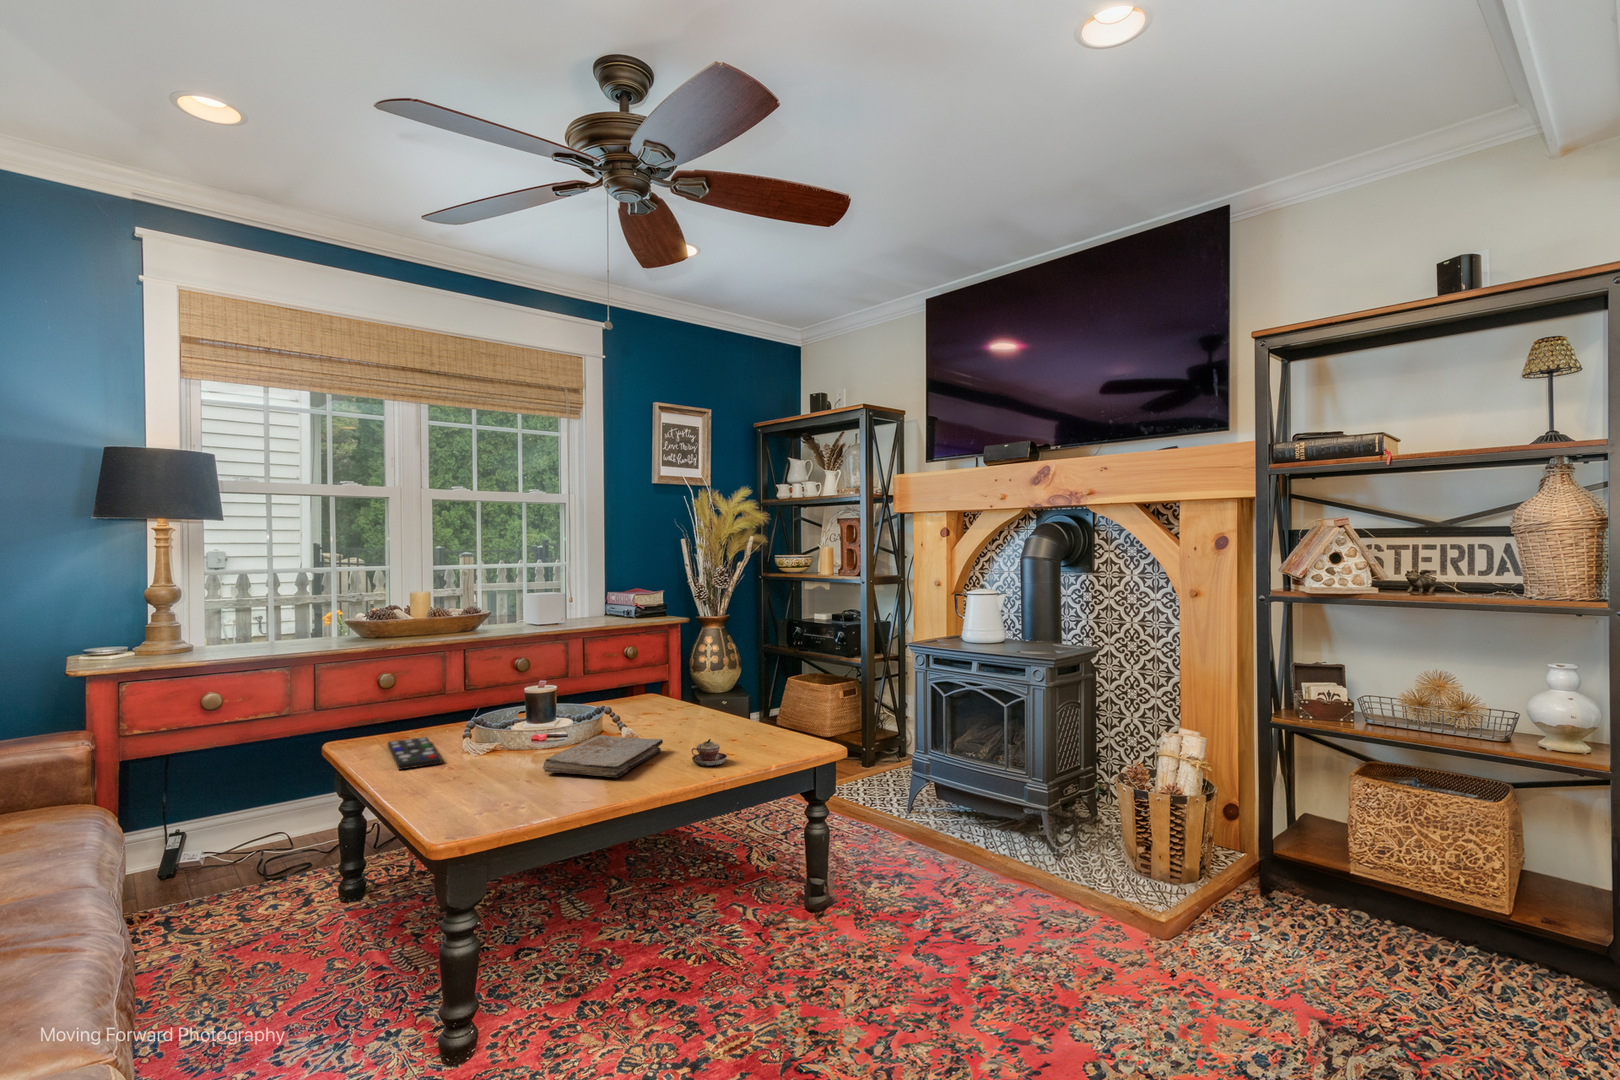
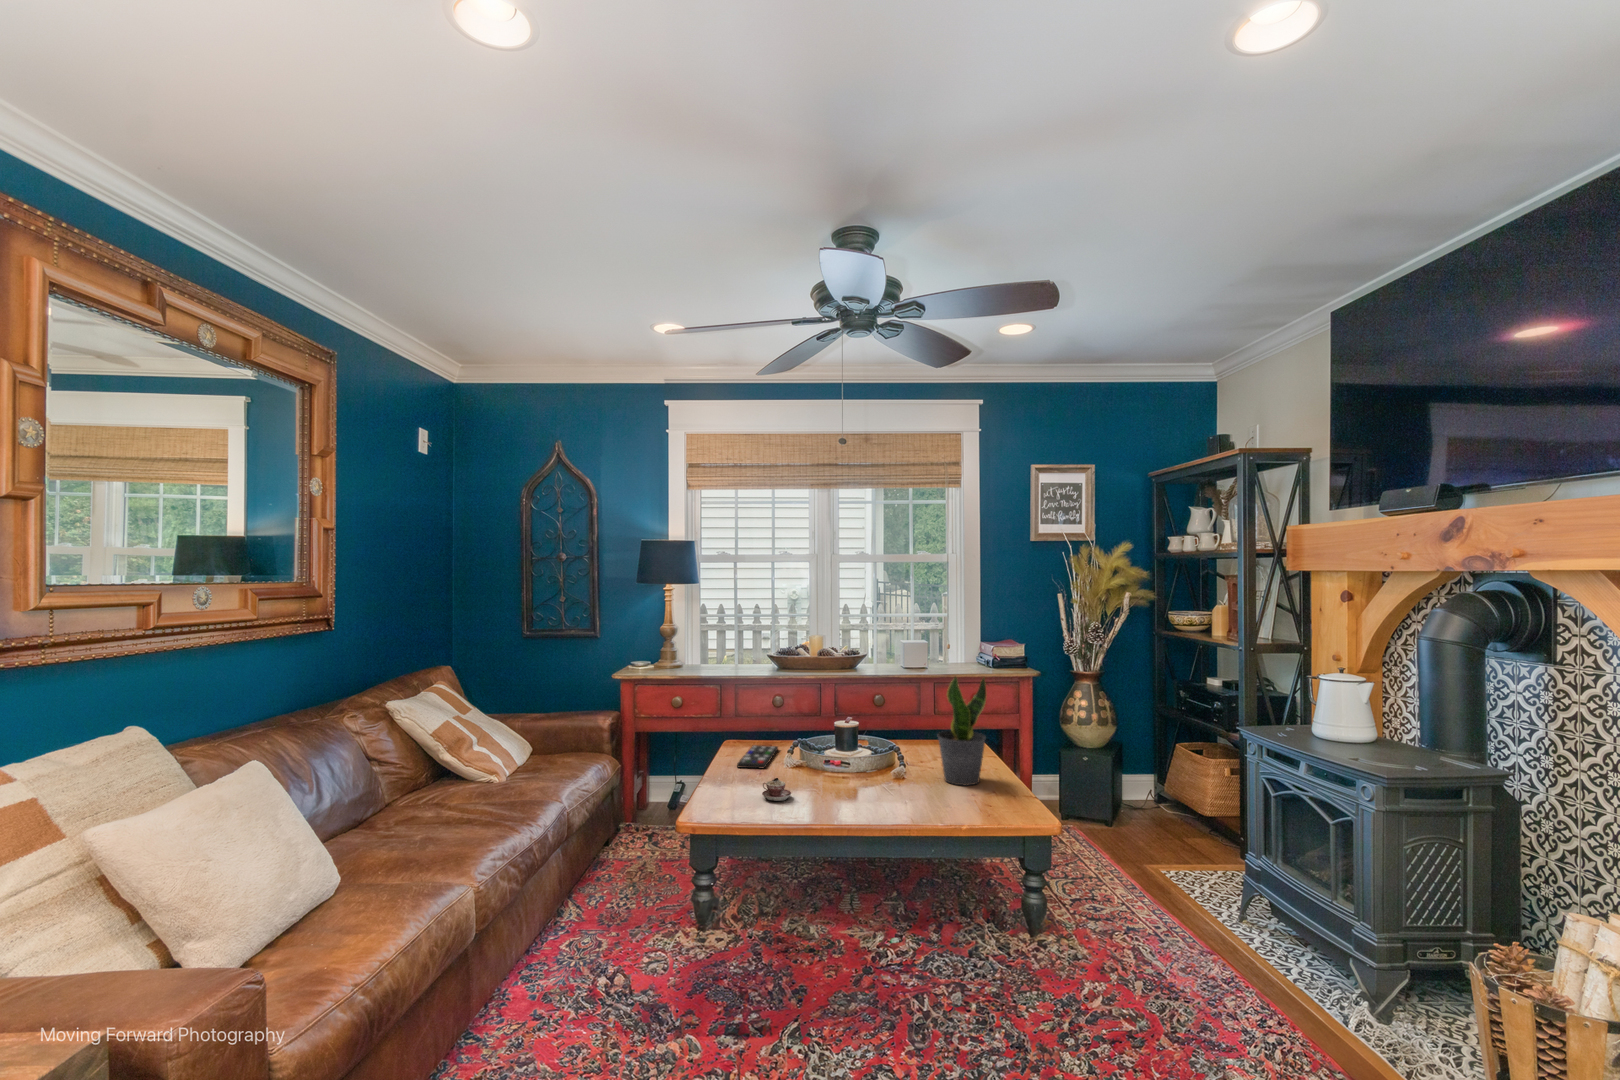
potted plant: none [665,614,719,736] -> present [937,676,986,785]
book: present [543,735,663,777] -> none [809,769,914,807]
teacup: present [691,739,727,766] -> present [762,778,791,801]

